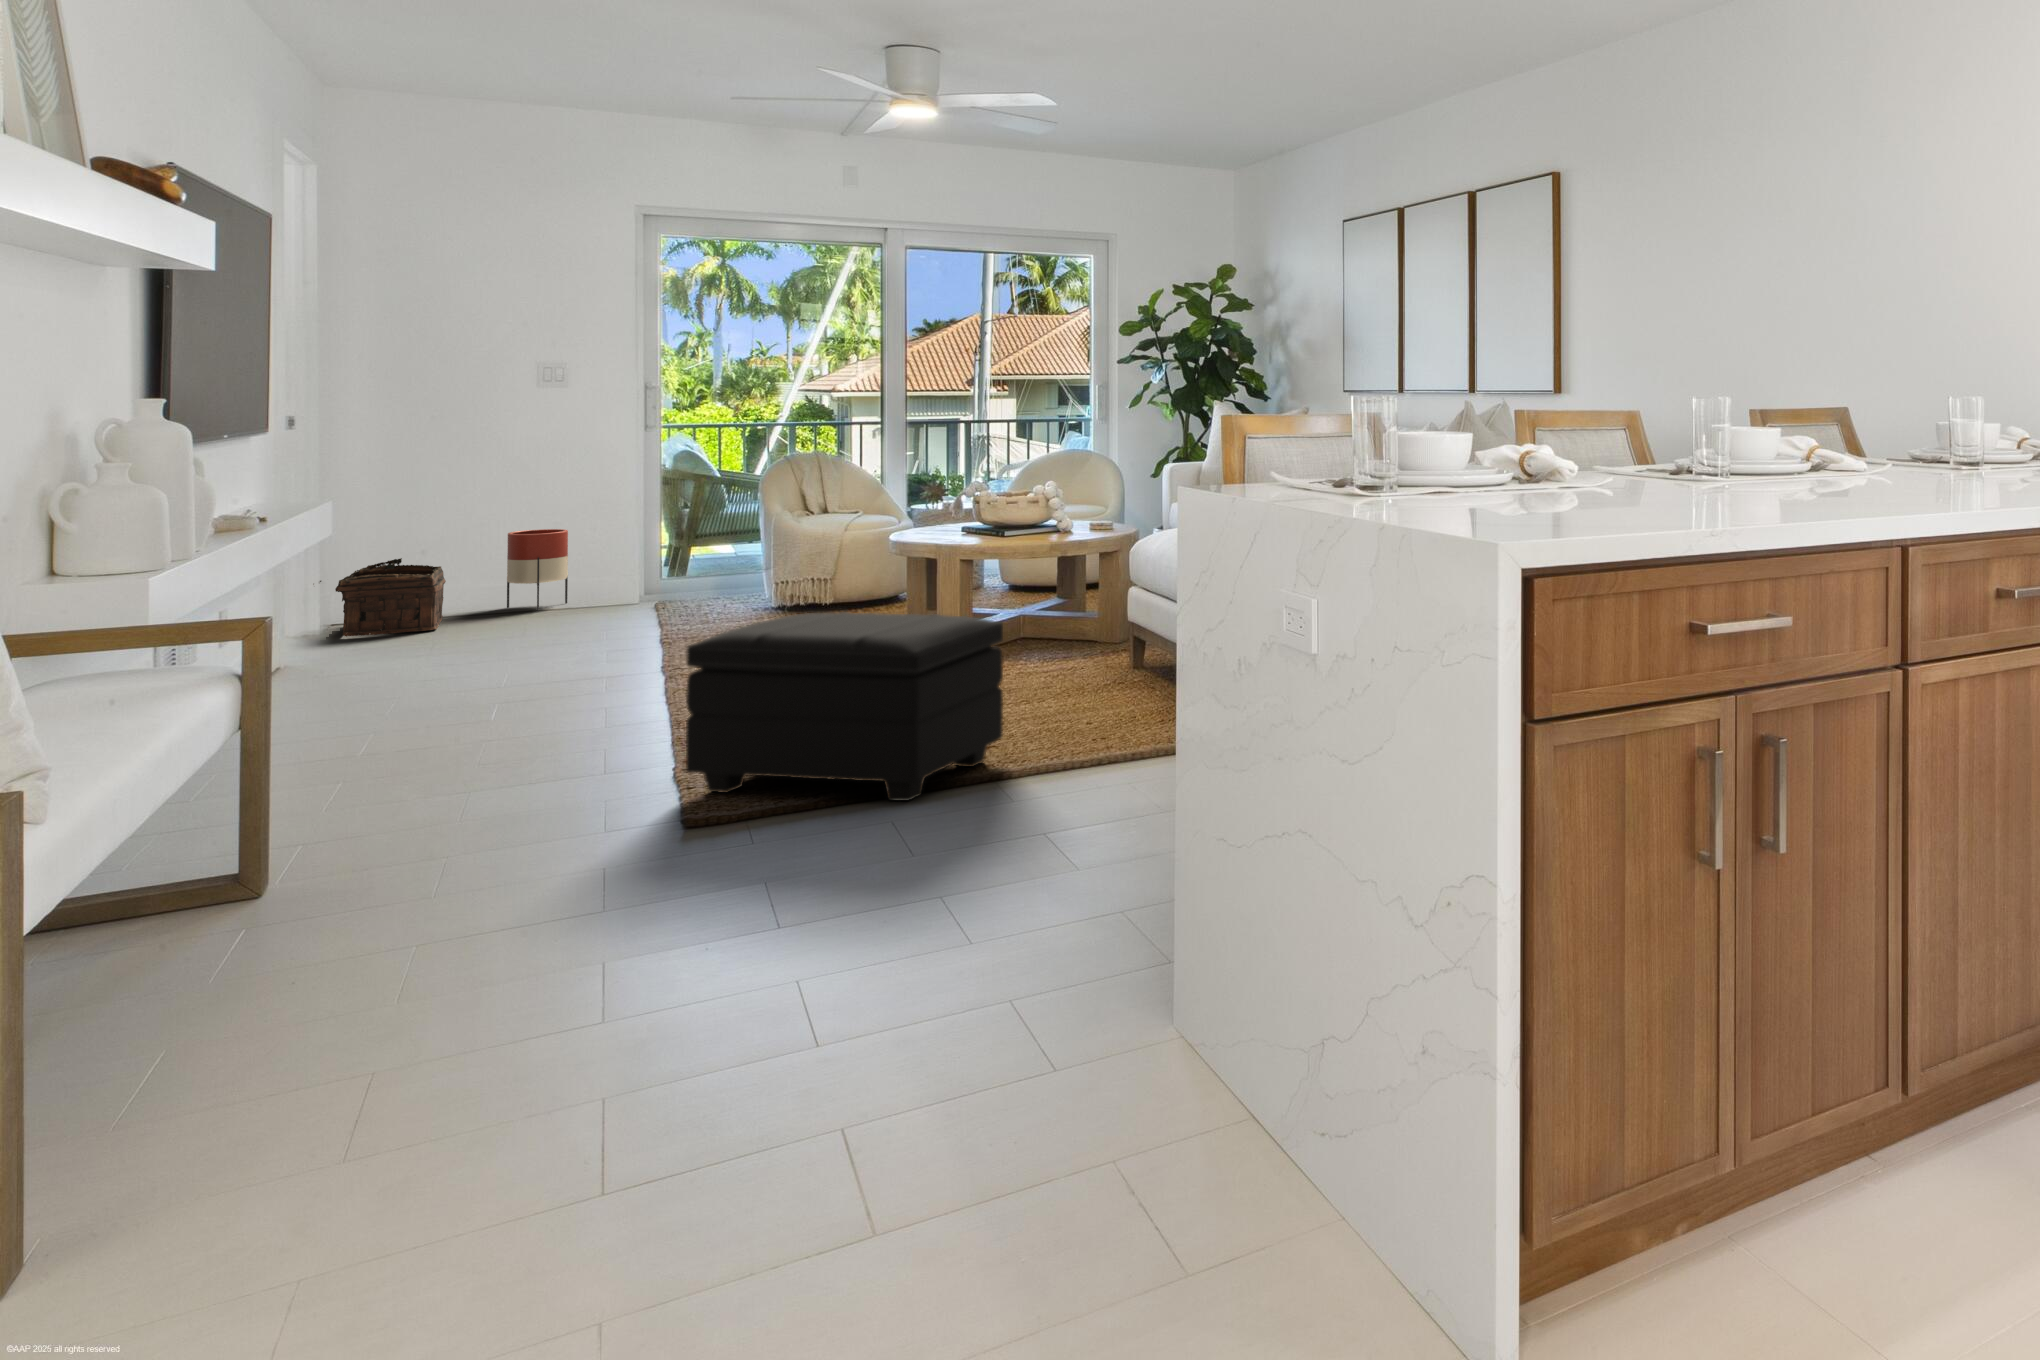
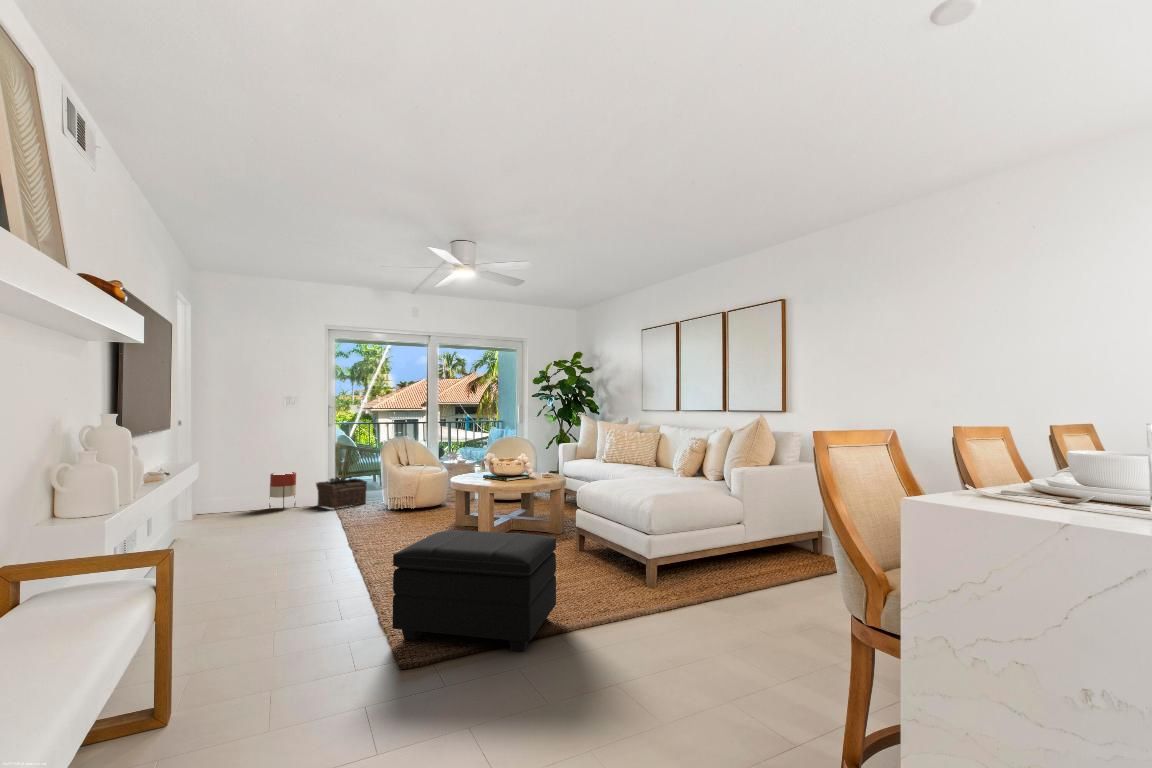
basket: present [320,558,446,636] -> present [316,477,367,508]

